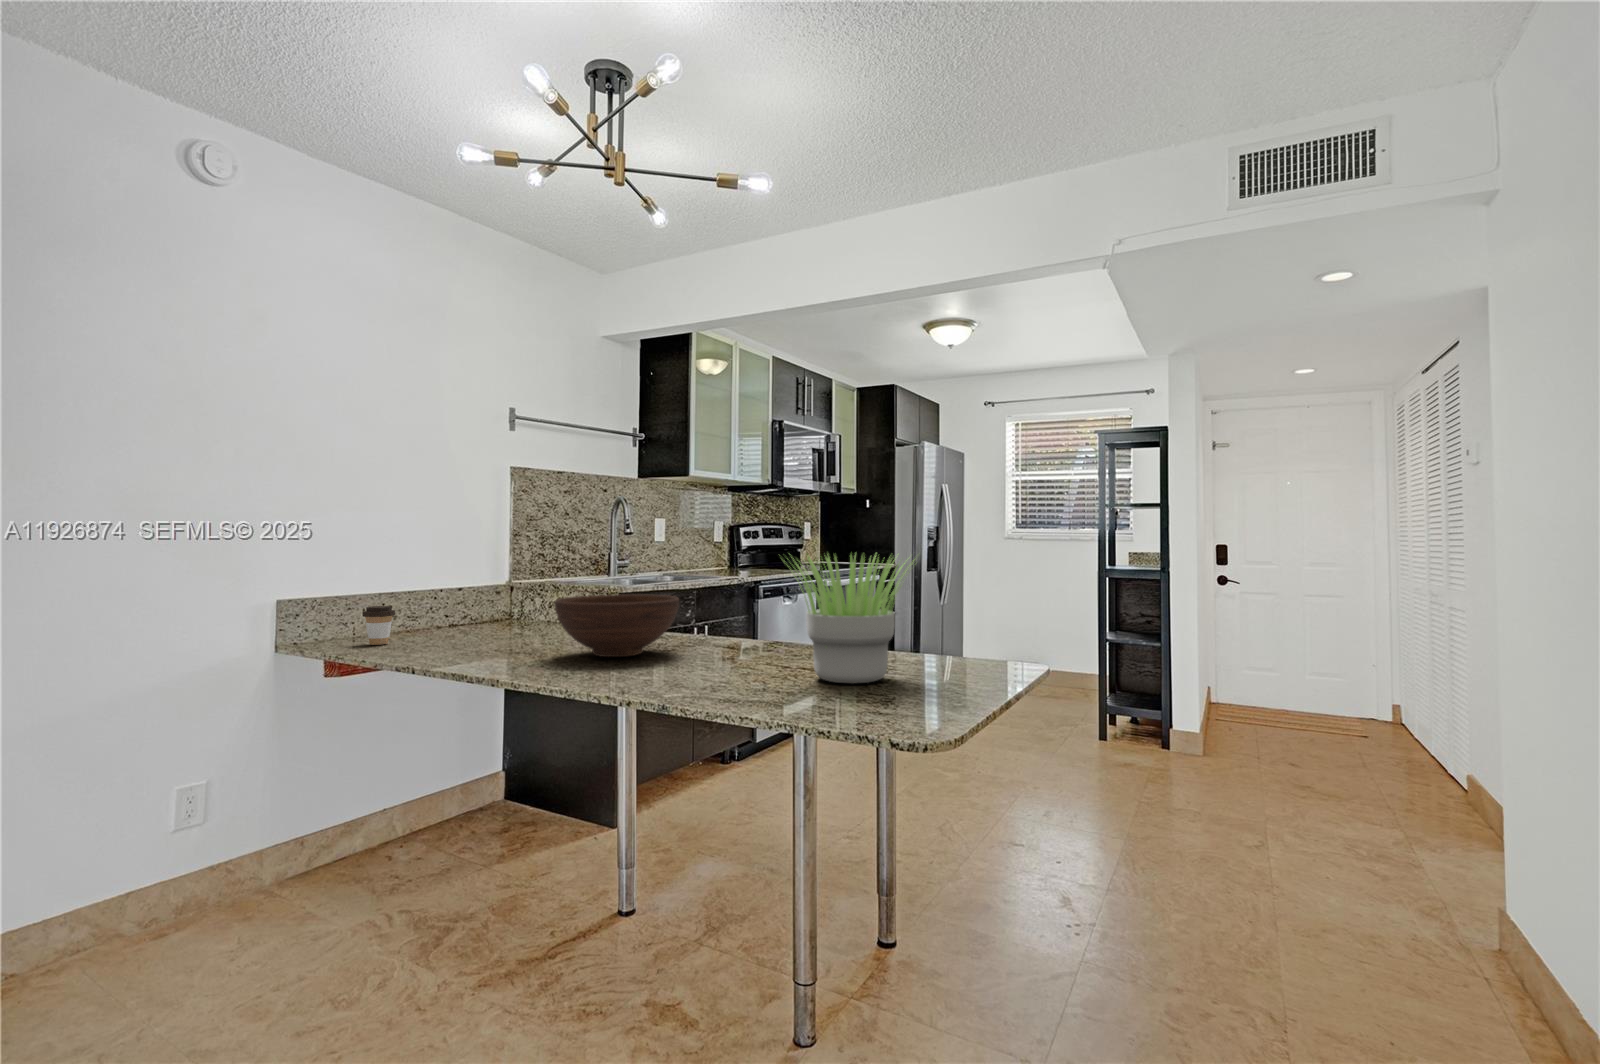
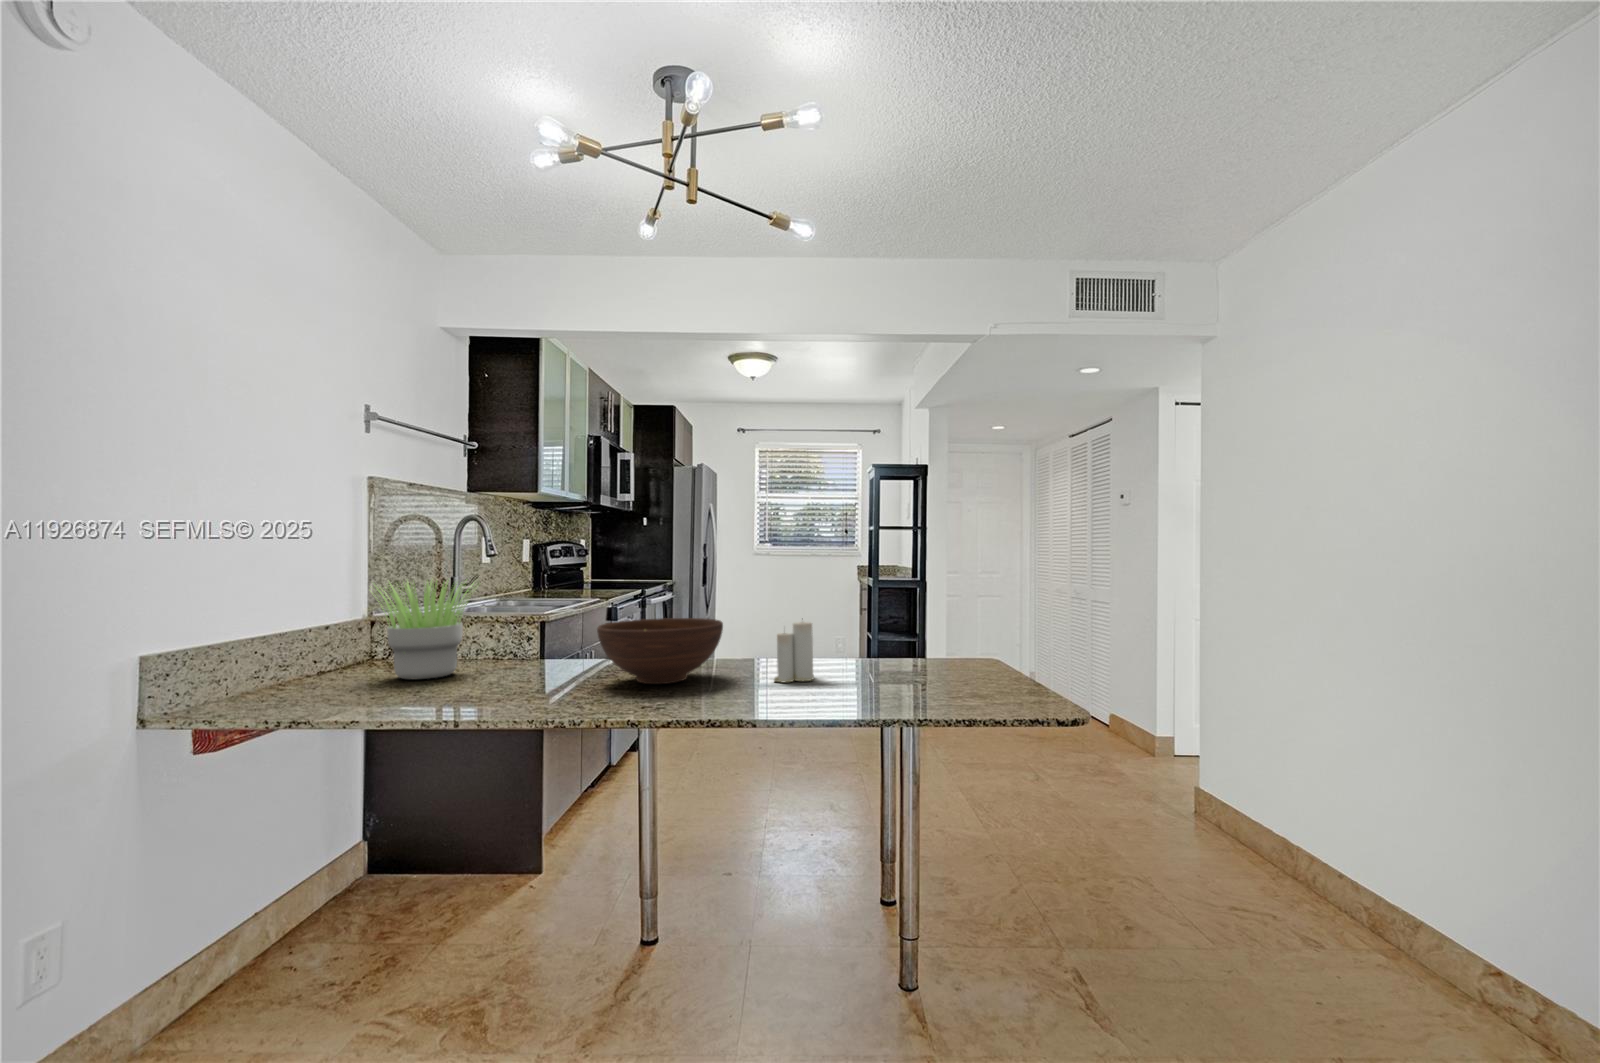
potted plant: present [793,555,914,684] -> present [378,581,474,680]
candle: none [698,597,748,668] -> present [774,622,814,682]
coffee cup: present [363,606,395,645] -> none [298,652,335,702]

